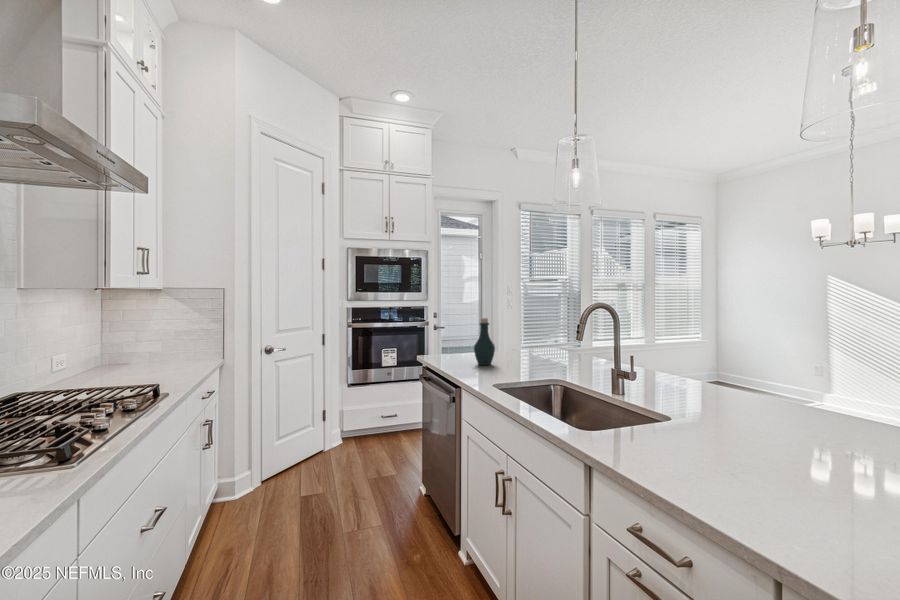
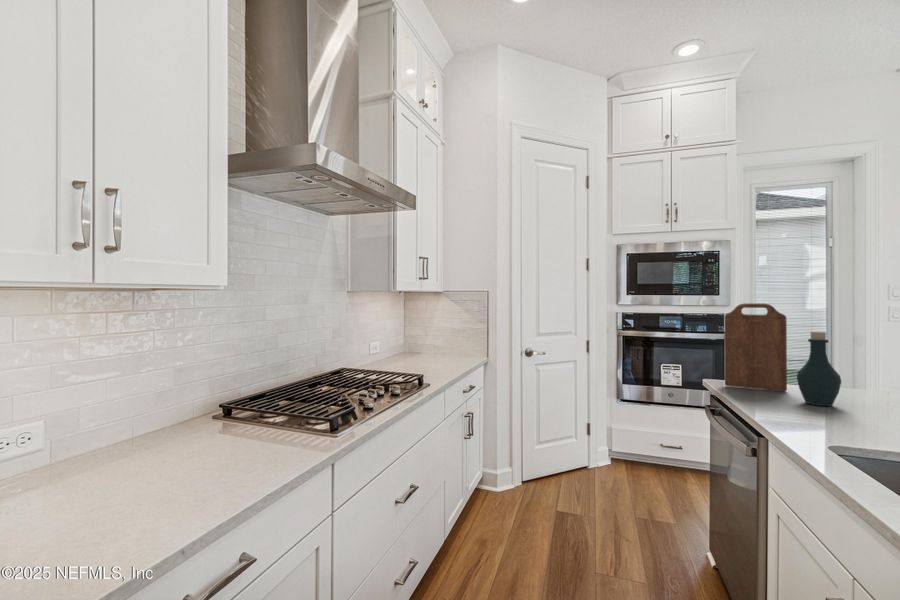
cutting board: none [433,300,468,360] -> present [724,303,787,391]

